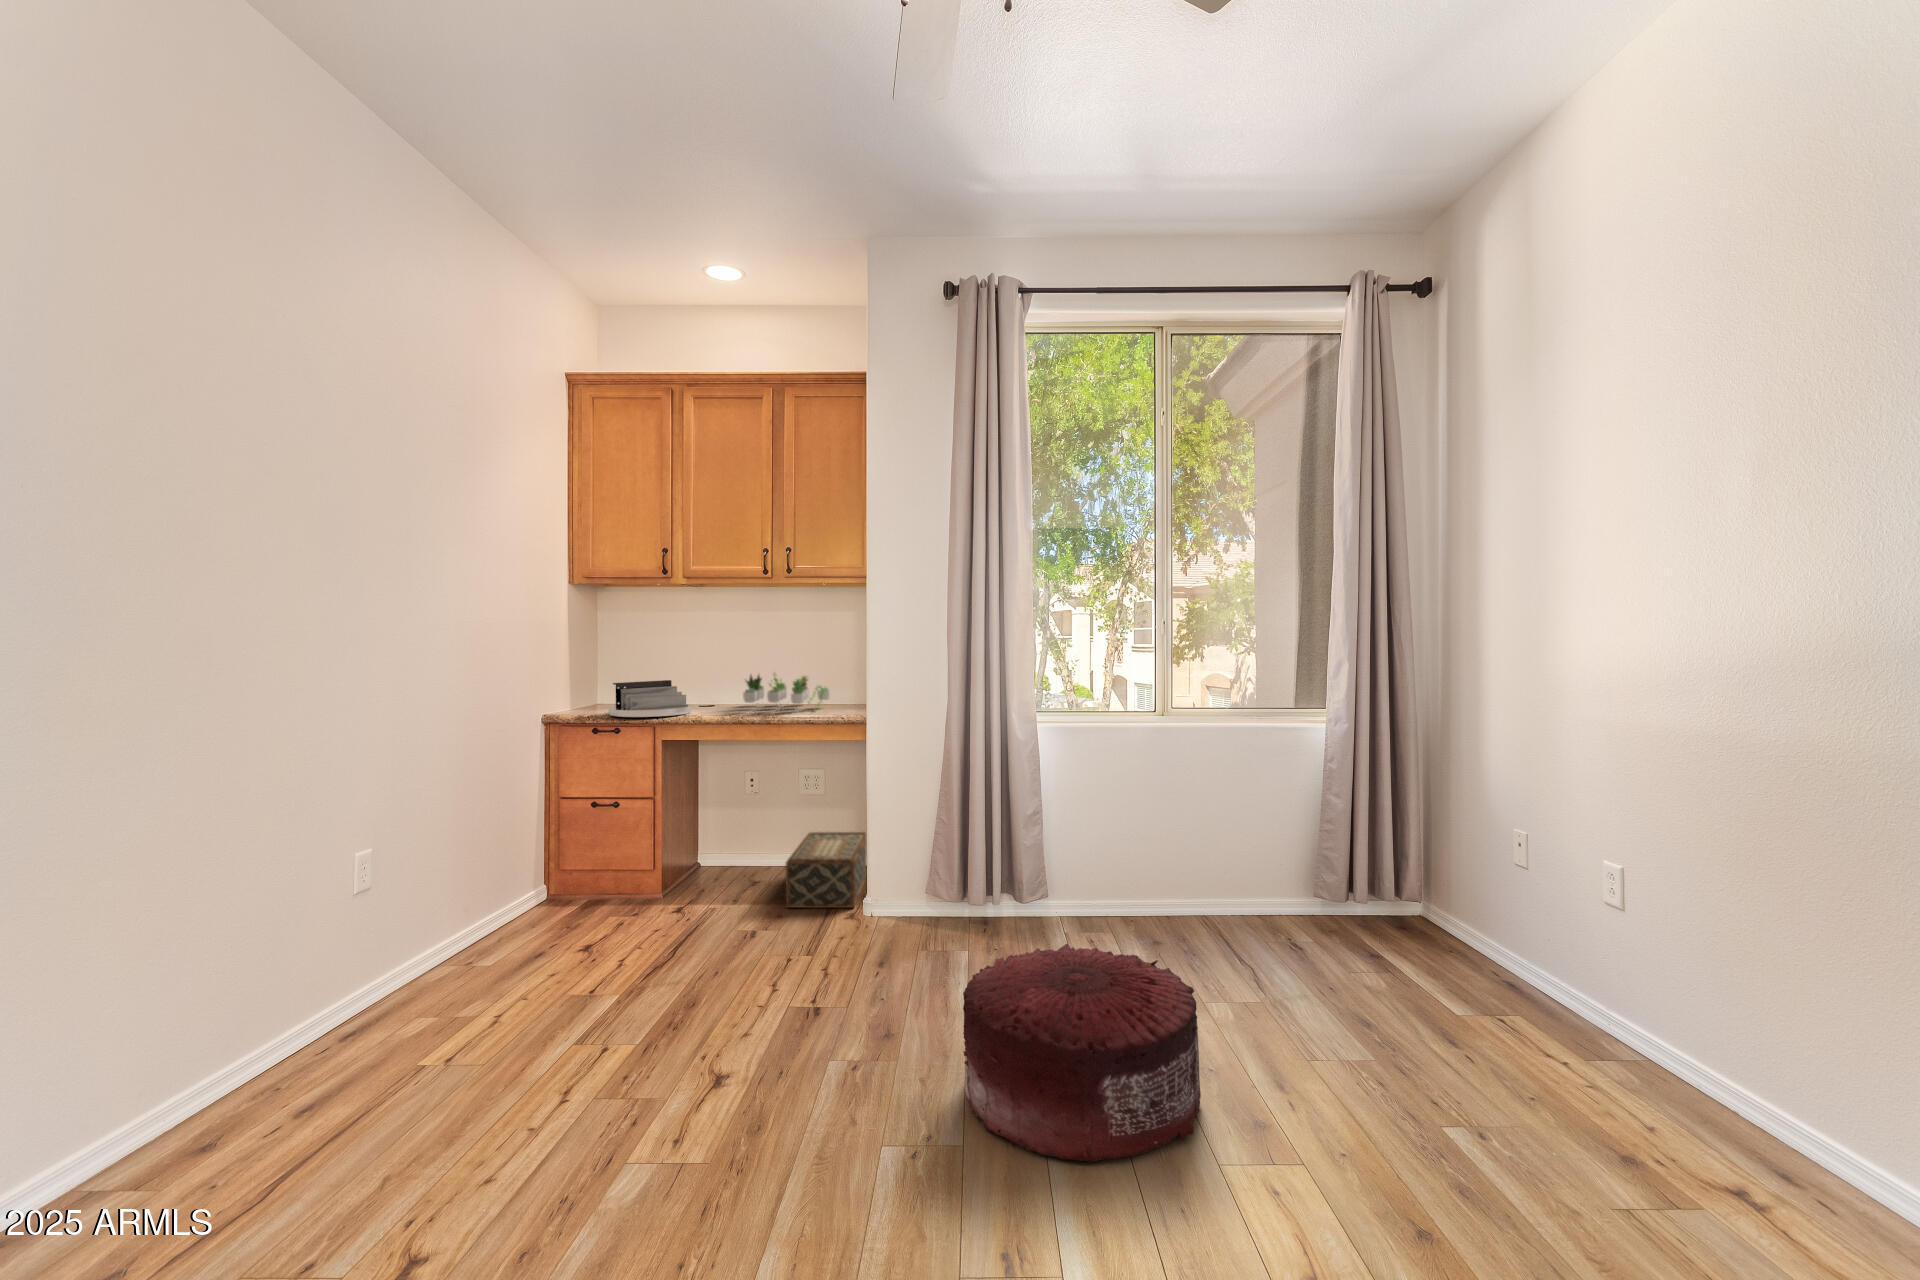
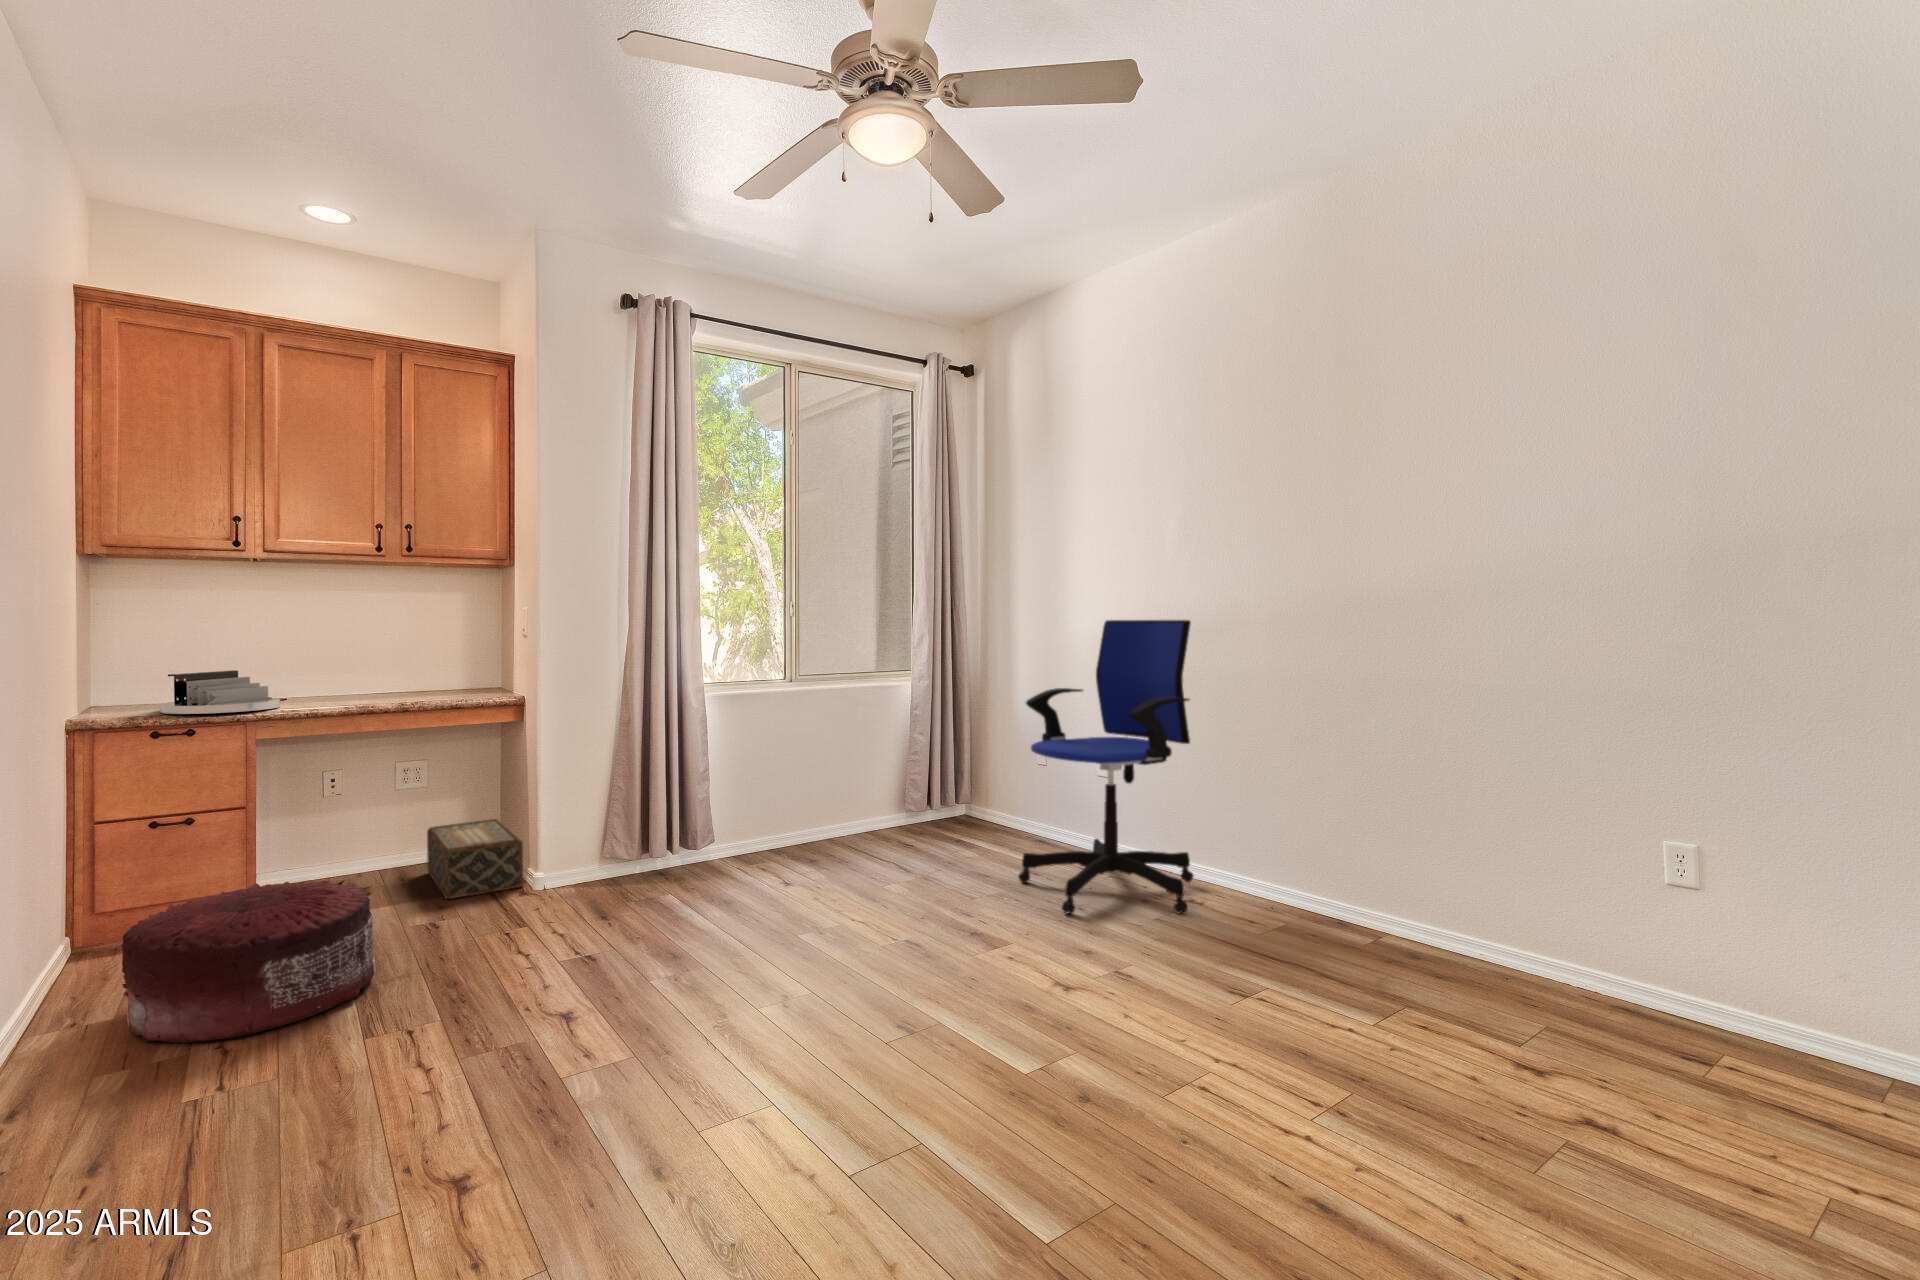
office chair: none [1402,644,1766,1209] -> present [1018,620,1193,914]
succulent plant: present [743,673,831,709] -> none [343,655,452,697]
pouf: present [963,944,1201,1163] -> present [122,880,376,1042]

